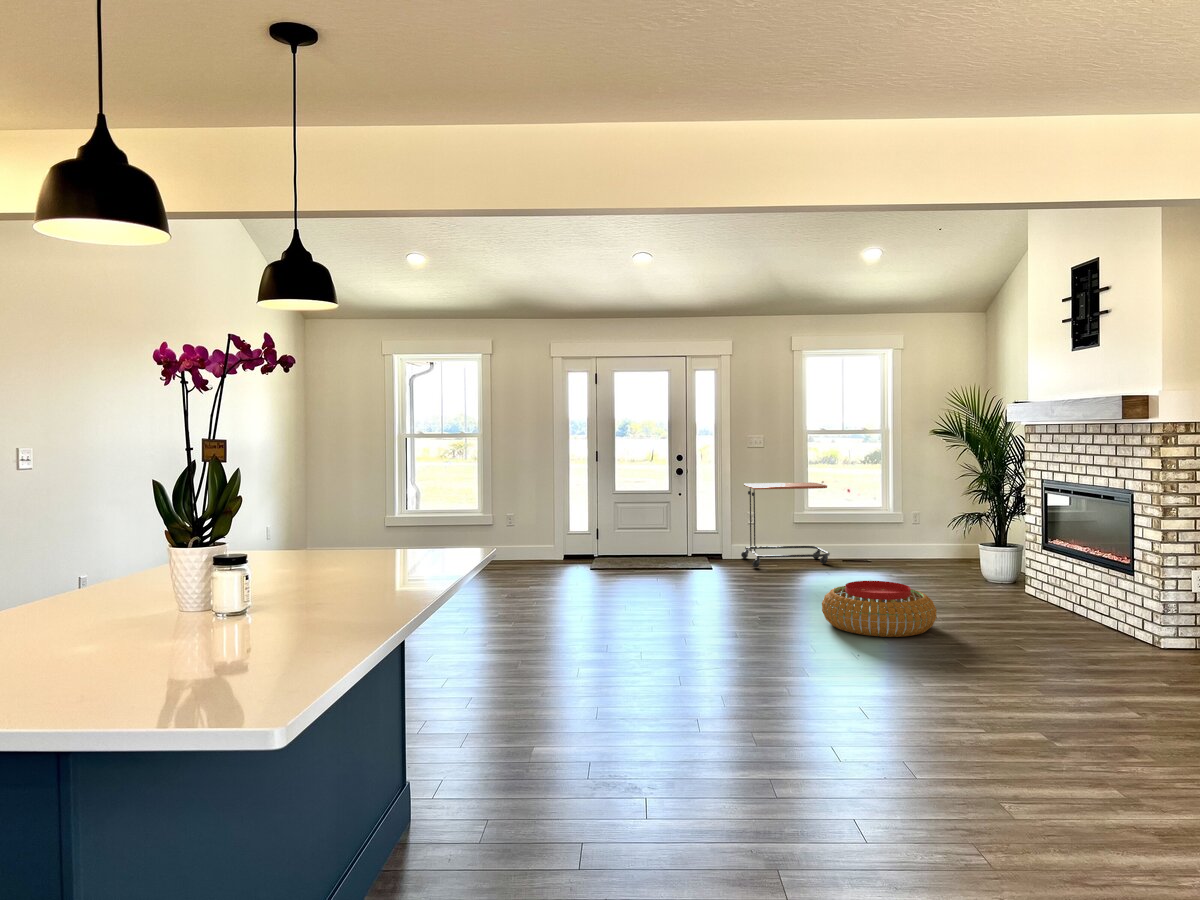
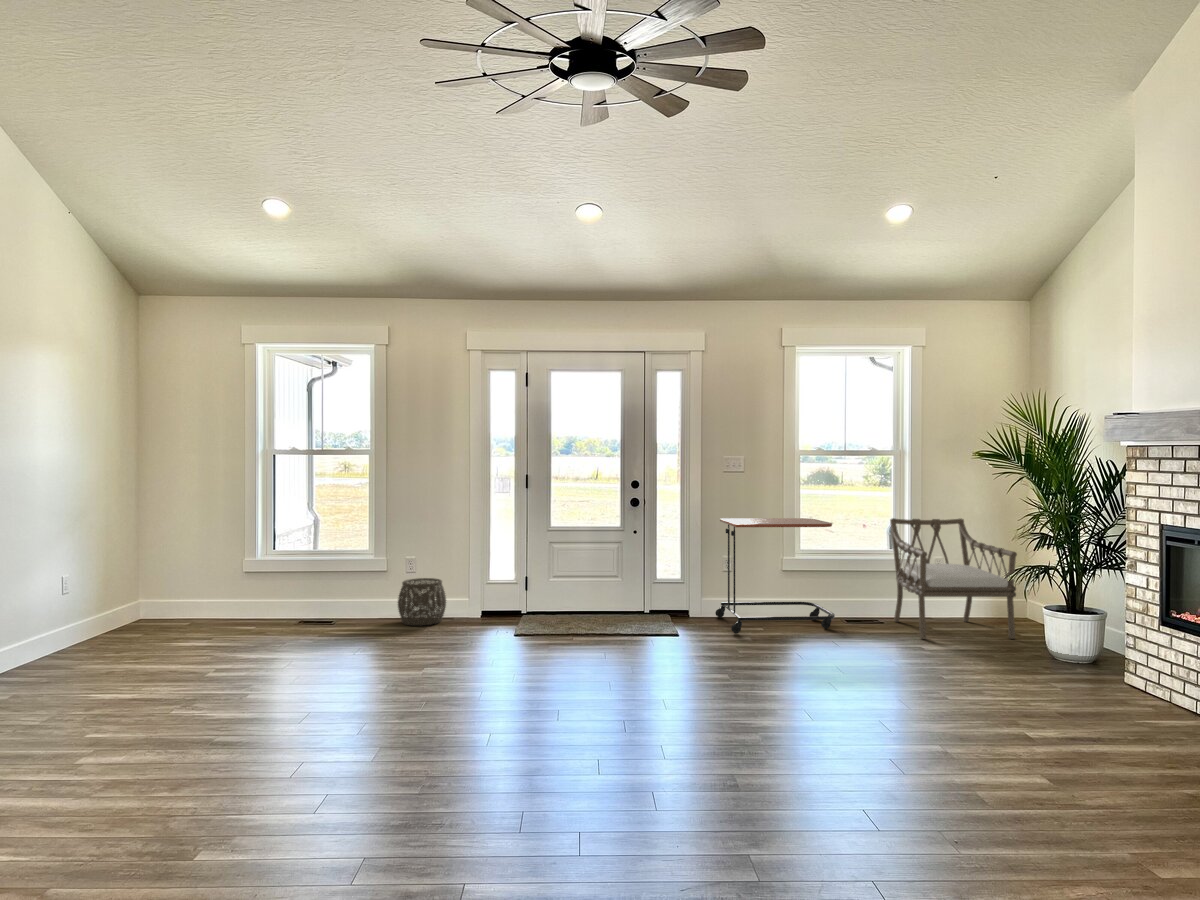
armchair: none [874,481,964,569] -> present [890,518,1017,639]
woven basket: none [504,531,540,566] -> present [398,578,446,626]
pouf: present [822,581,937,637] -> none [853,680,1047,790]

